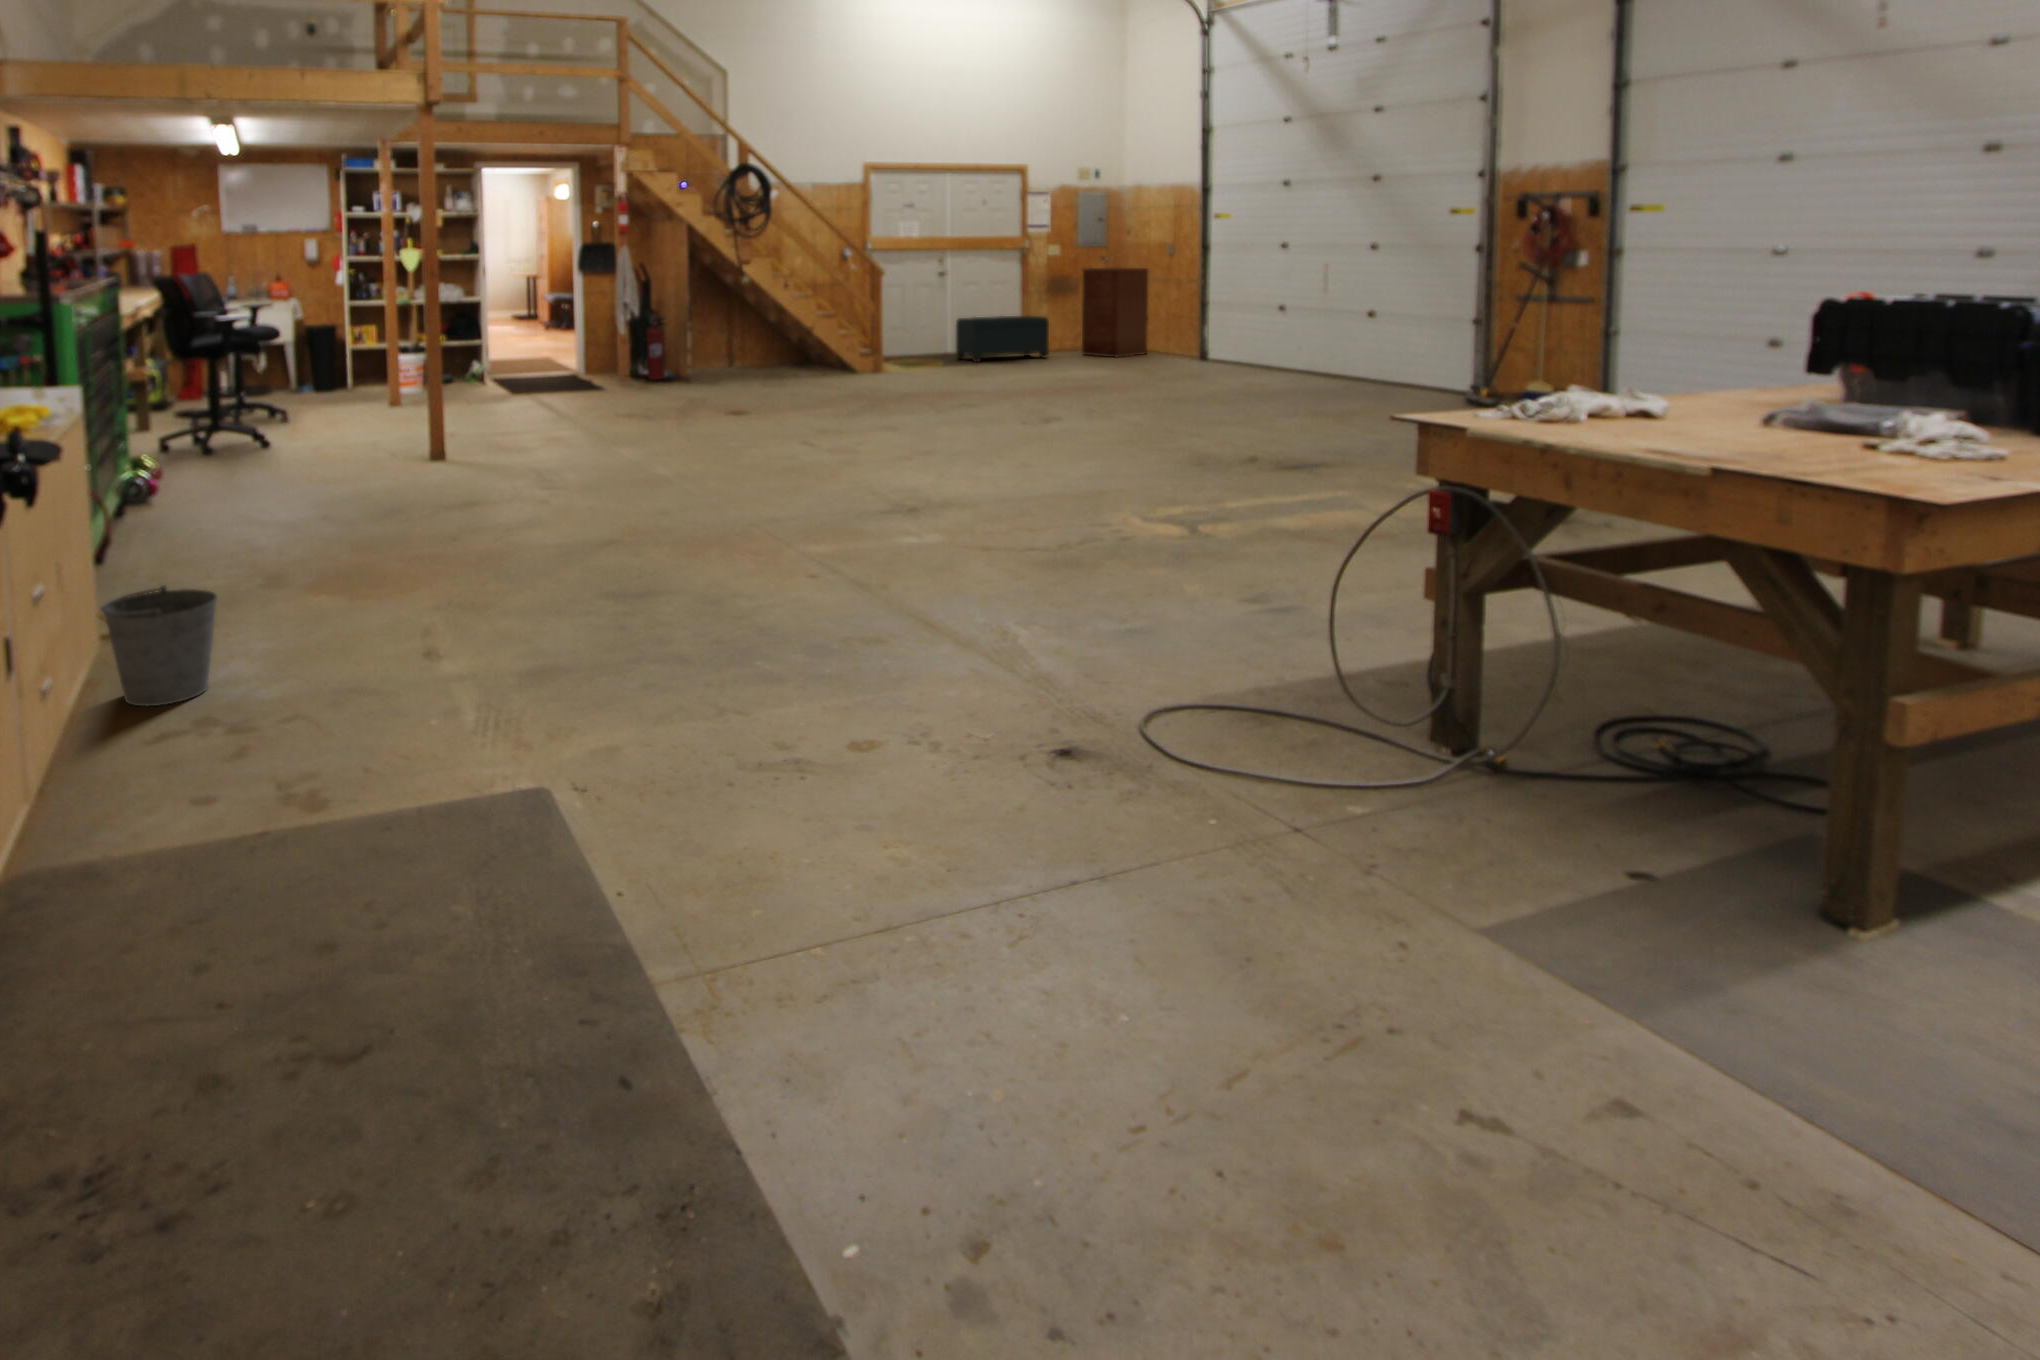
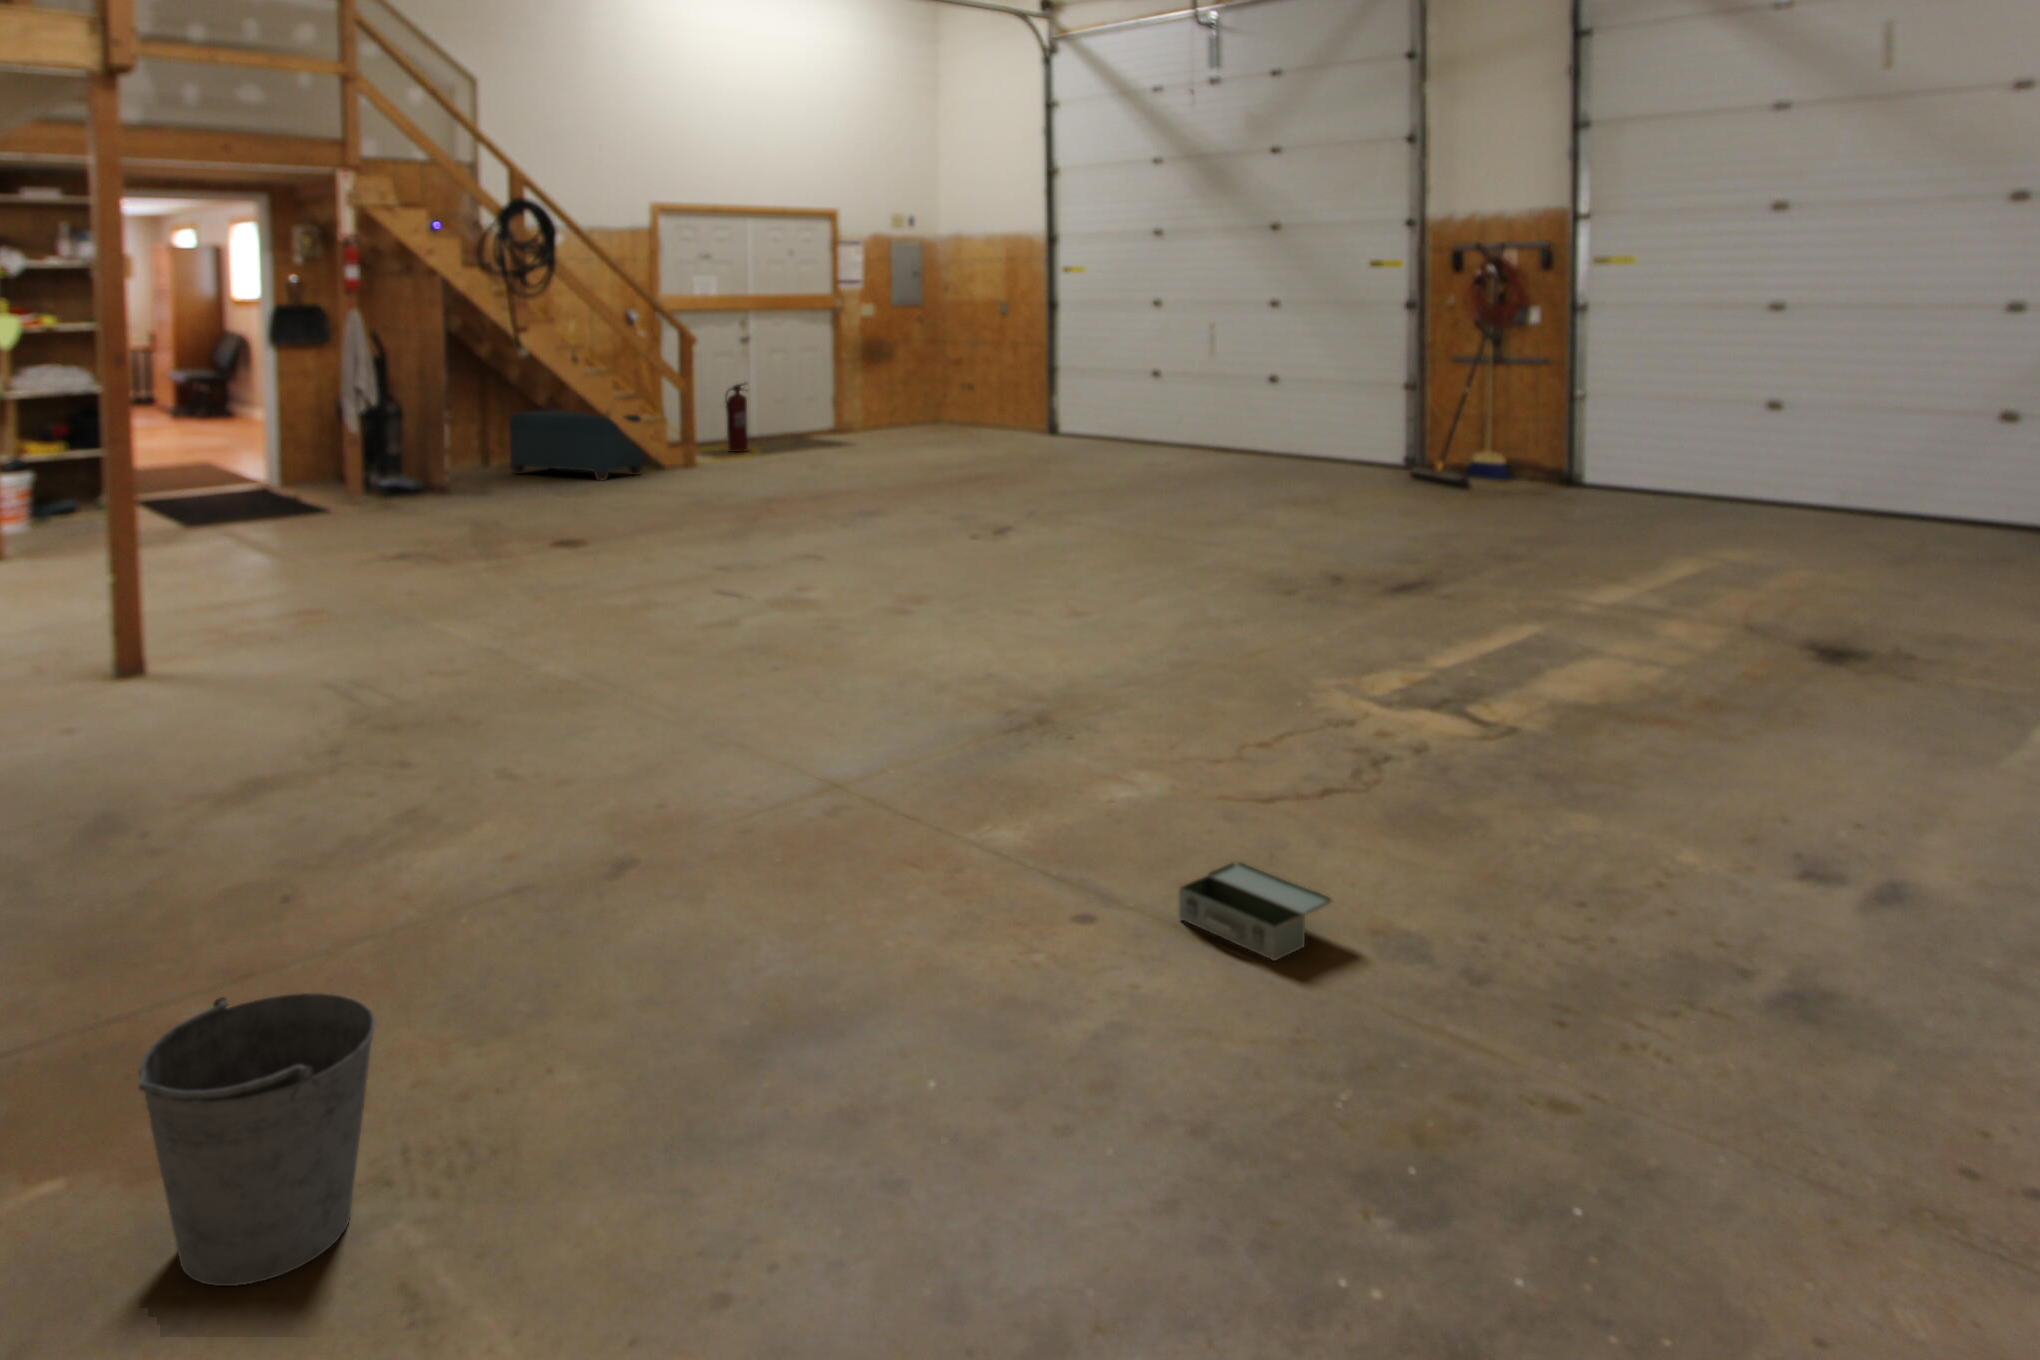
filing cabinet: present [1082,267,1148,357] -> none [911,331,985,438]
bench: present [956,316,1049,362] -> present [509,410,643,480]
fire extinguisher: present [643,318,665,380] -> present [726,384,748,452]
toolbox: none [743,618,819,670] -> present [1179,863,1331,961]

